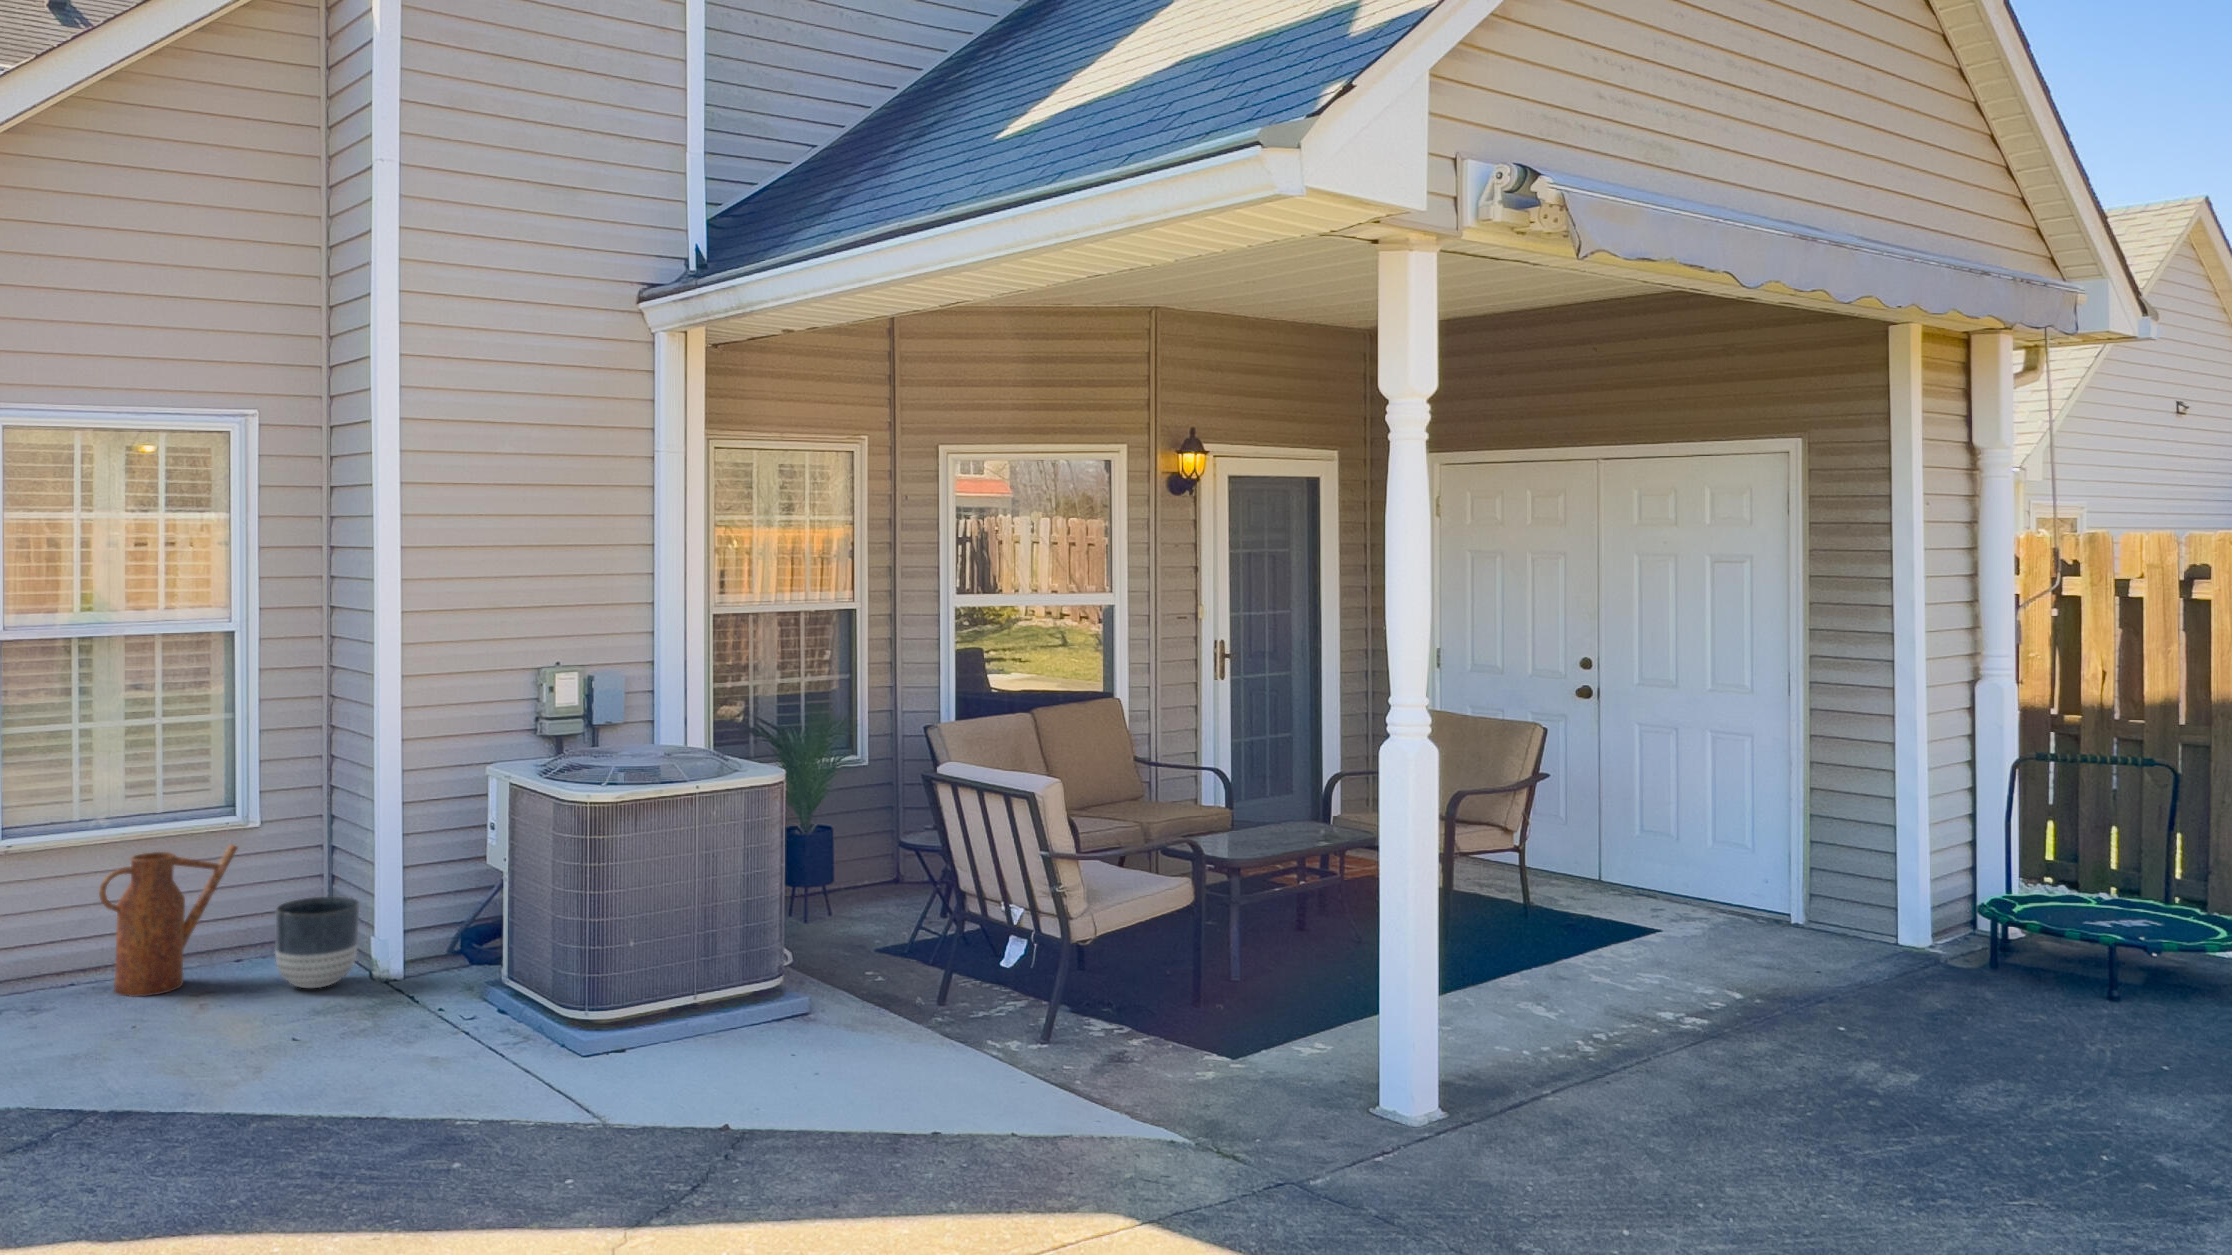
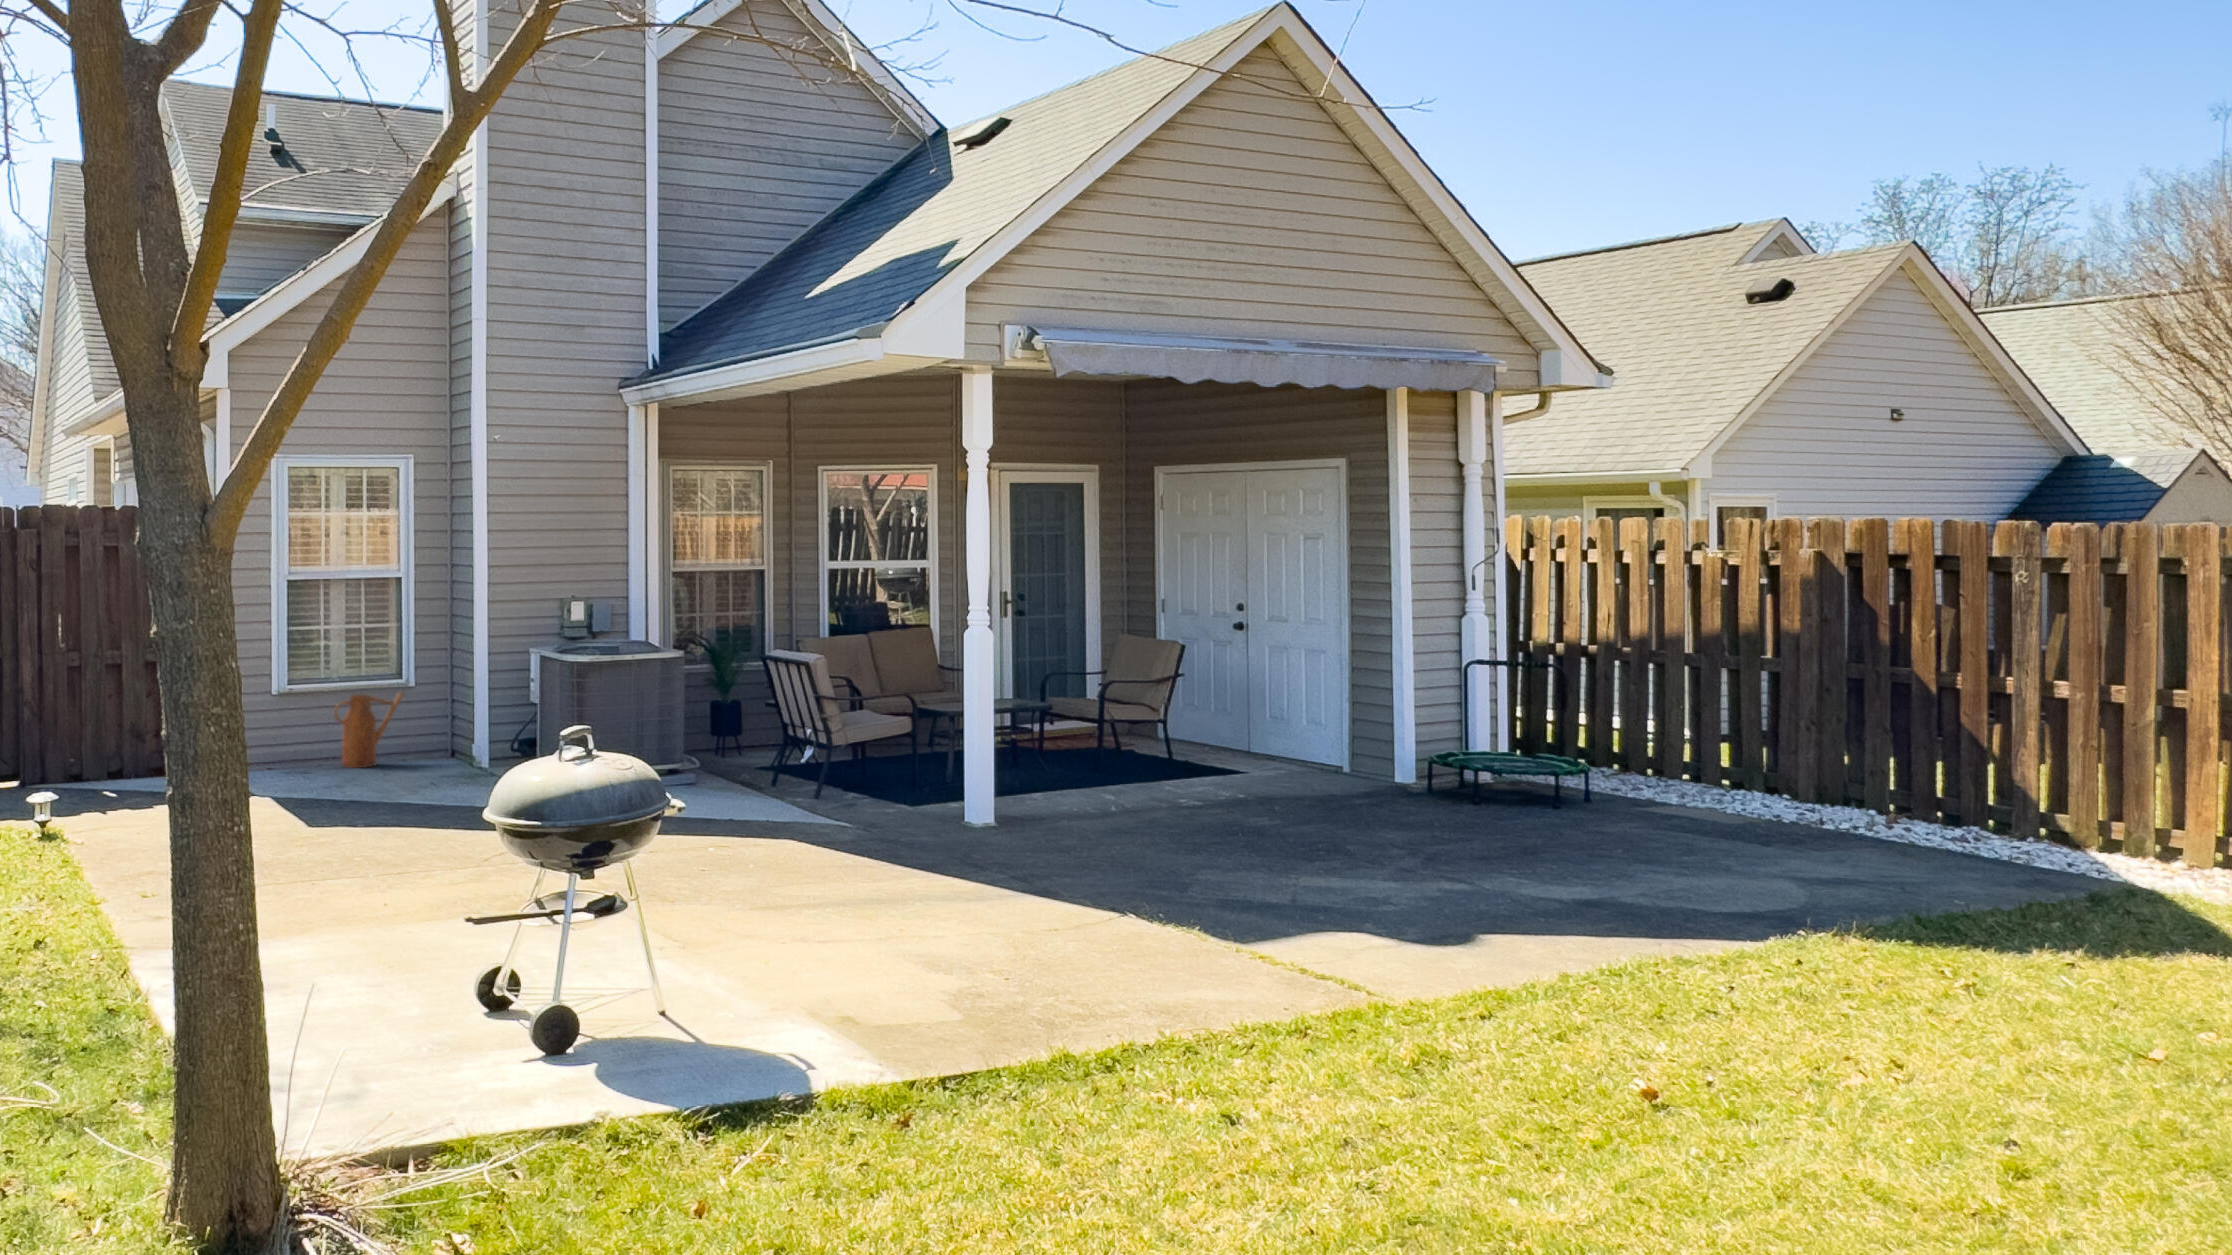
planter: present [275,896,359,988] -> none [422,721,465,768]

